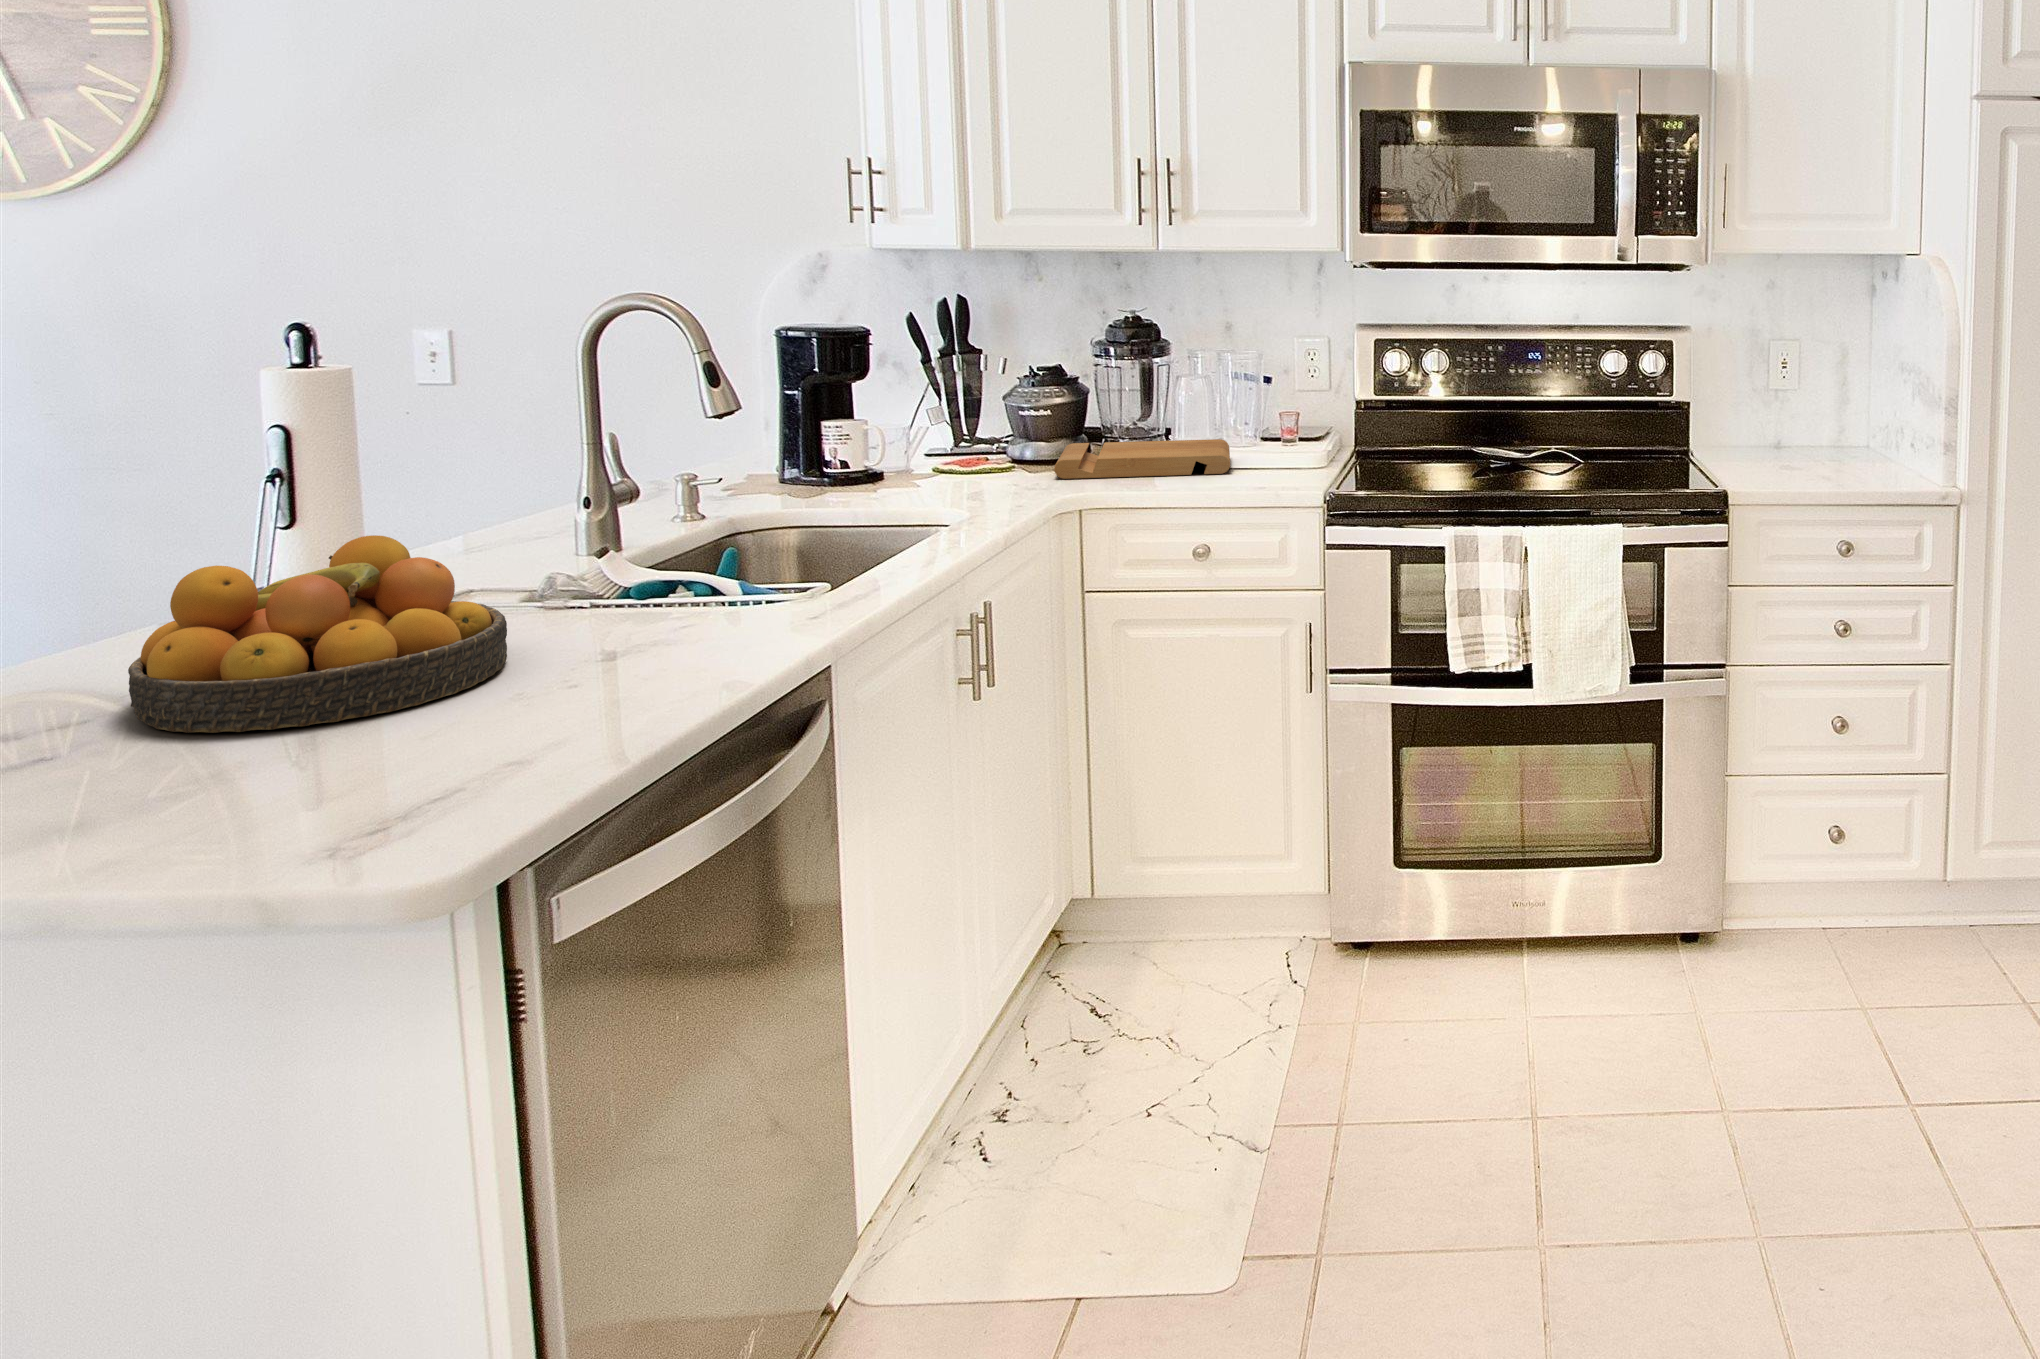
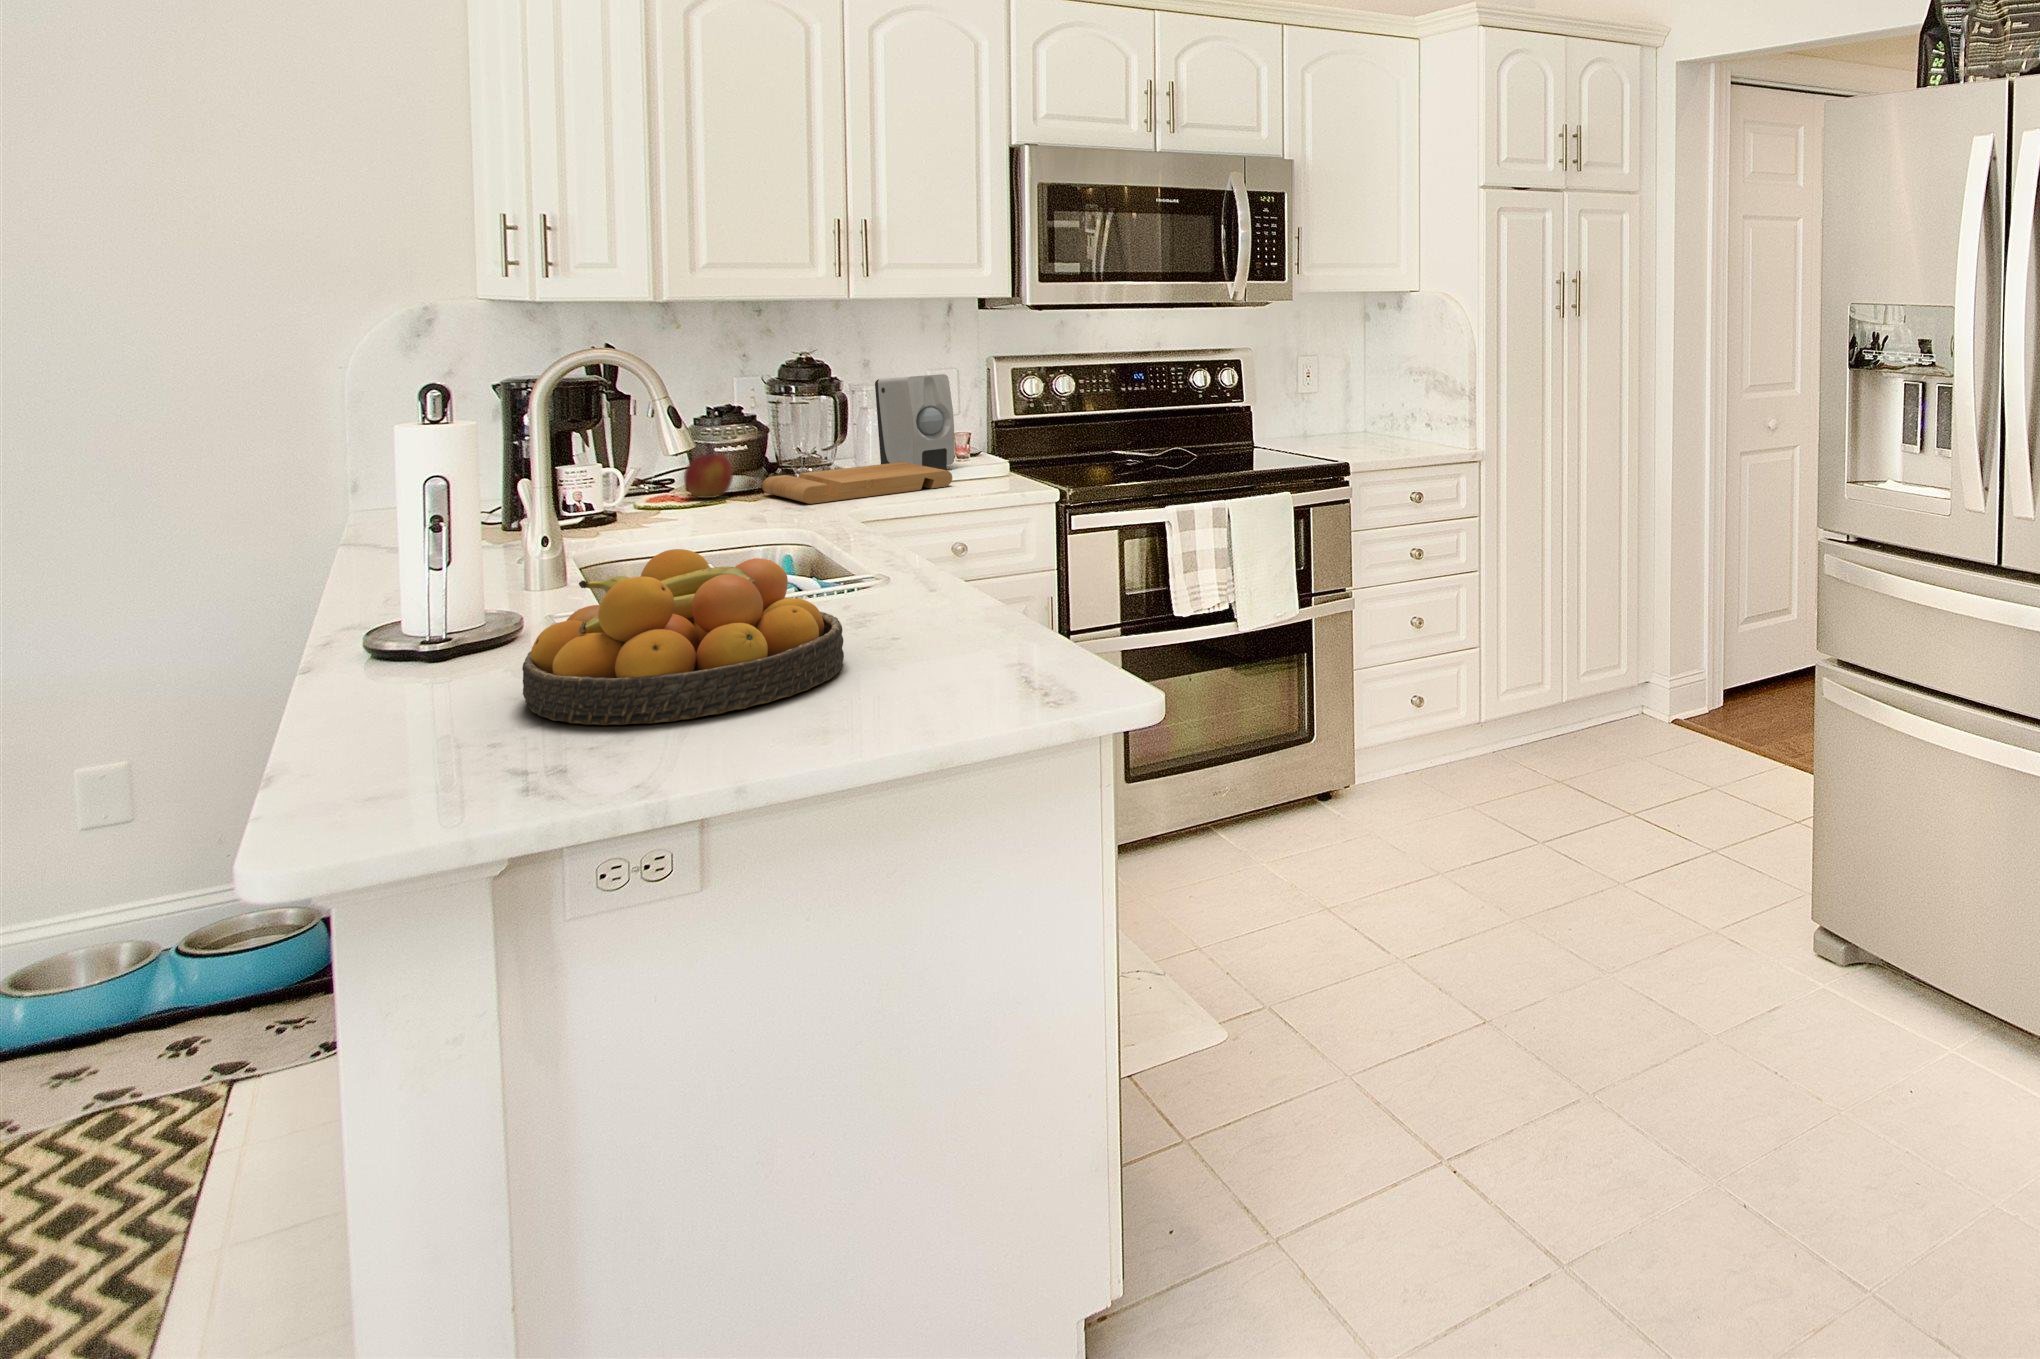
soap dispenser: none [1237,341,1297,453] -> present [875,374,954,470]
apple: none [1001,414,1048,460] -> present [684,454,733,498]

